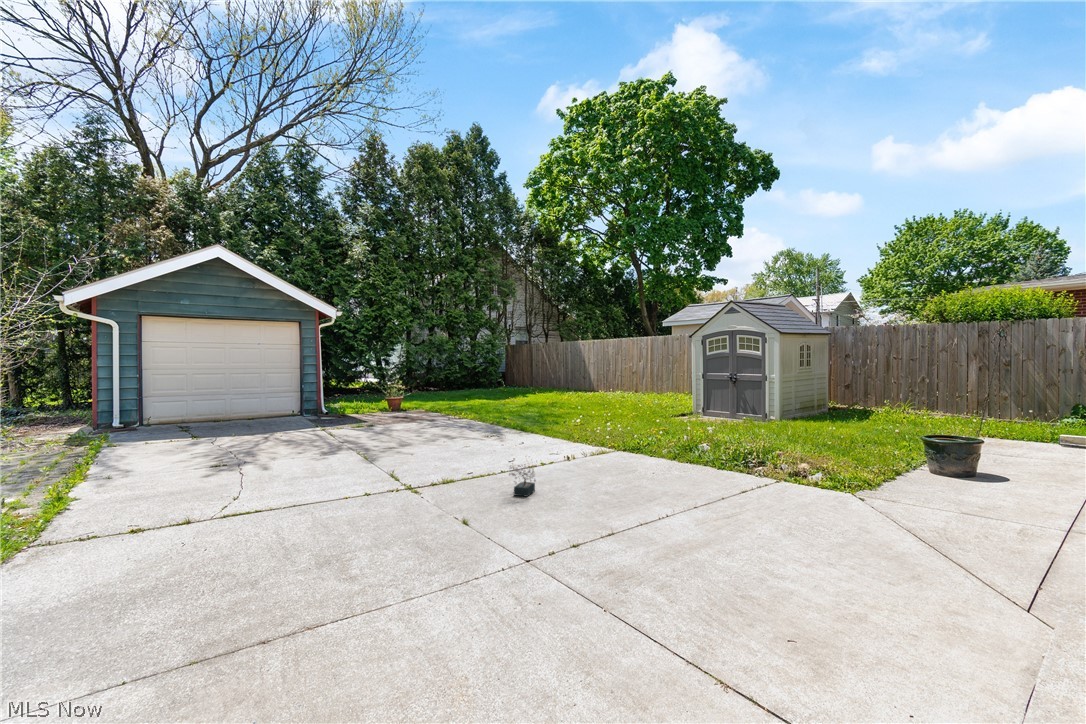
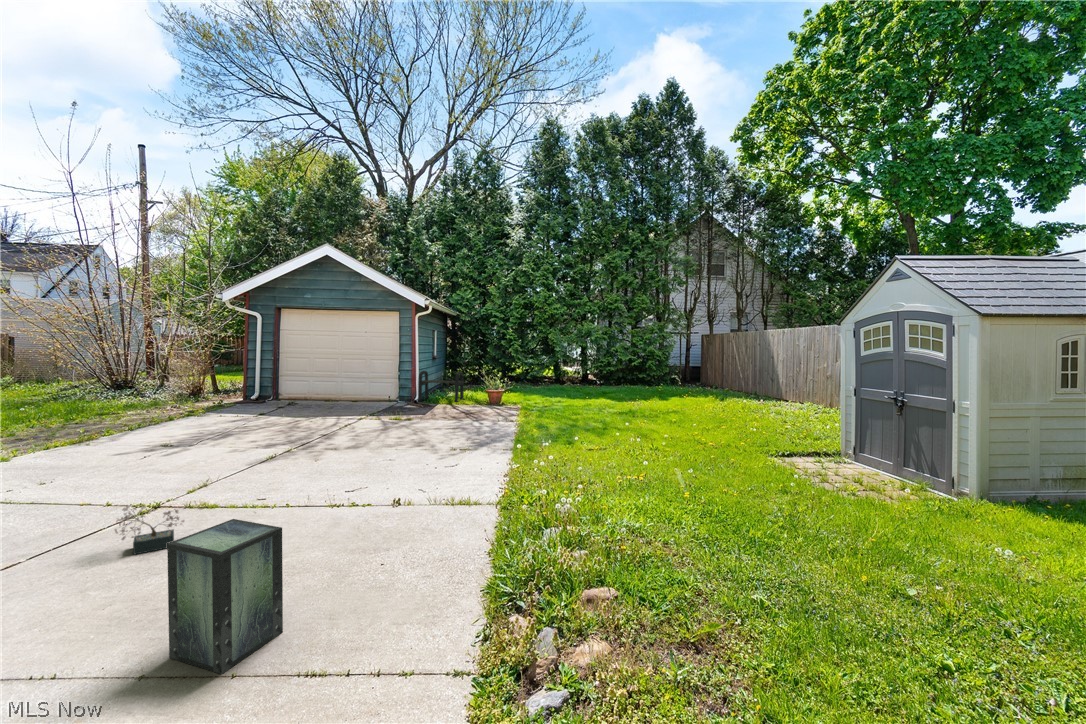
bench: none [322,382,369,414] -> present [418,371,464,402]
storage box: none [666,439,715,504] -> present [167,519,283,674]

